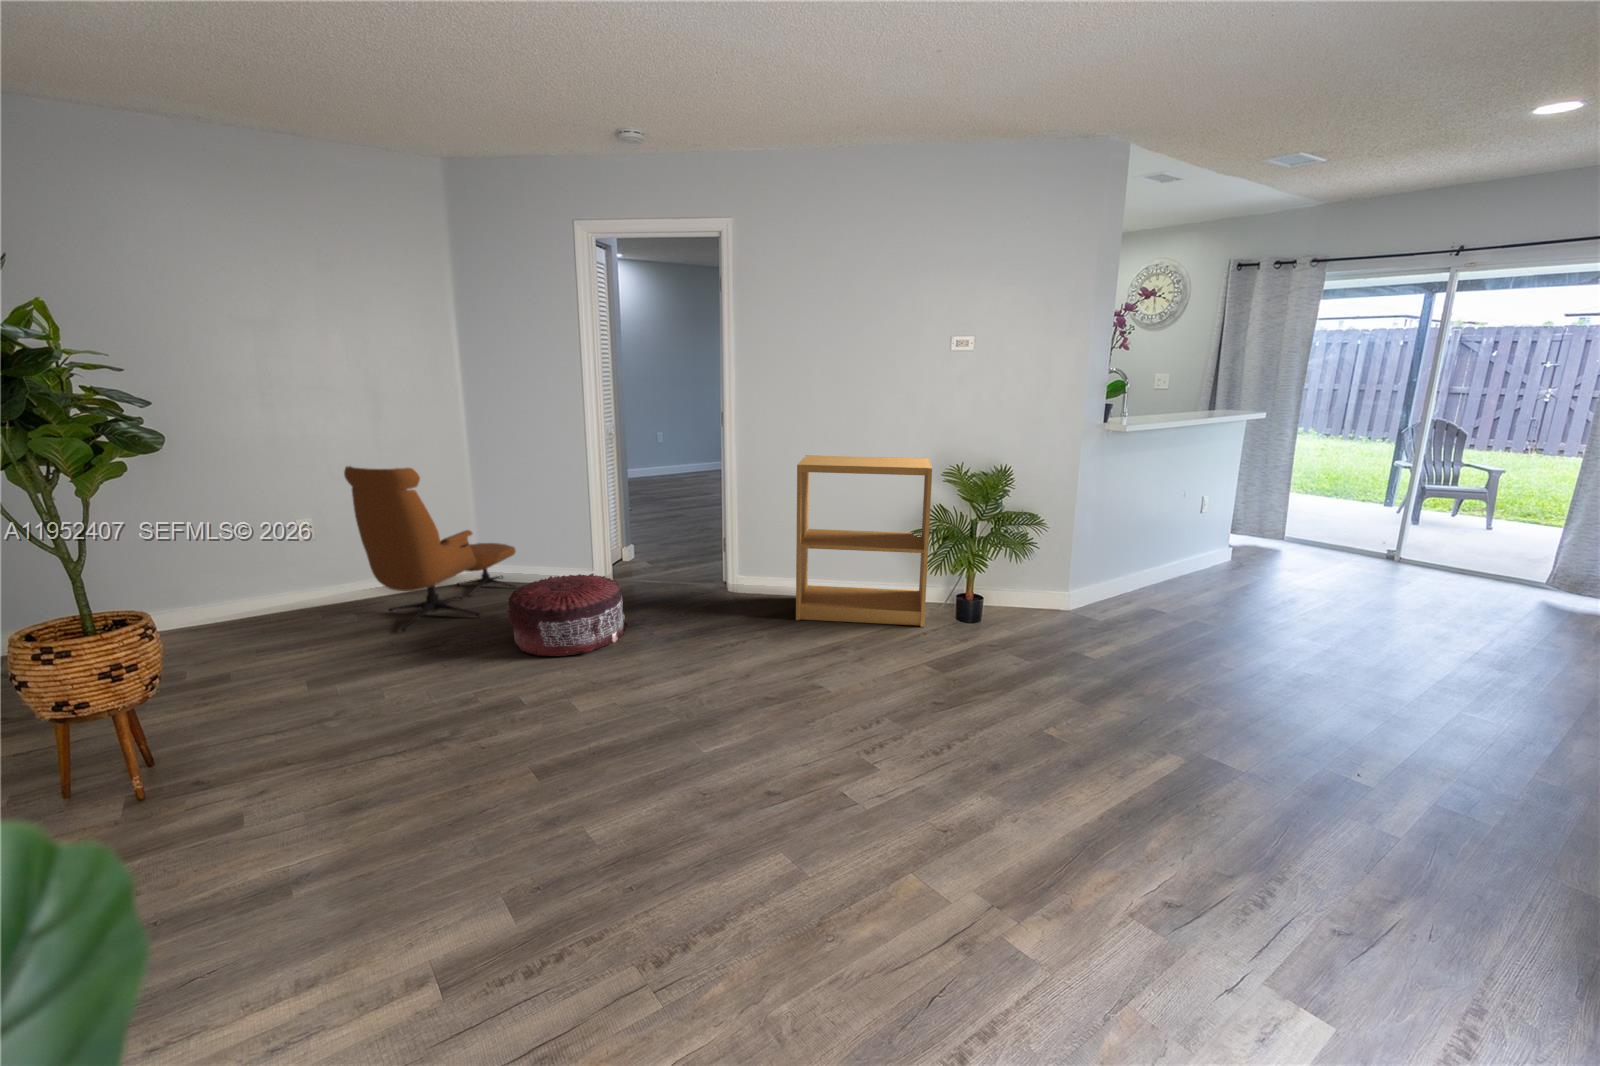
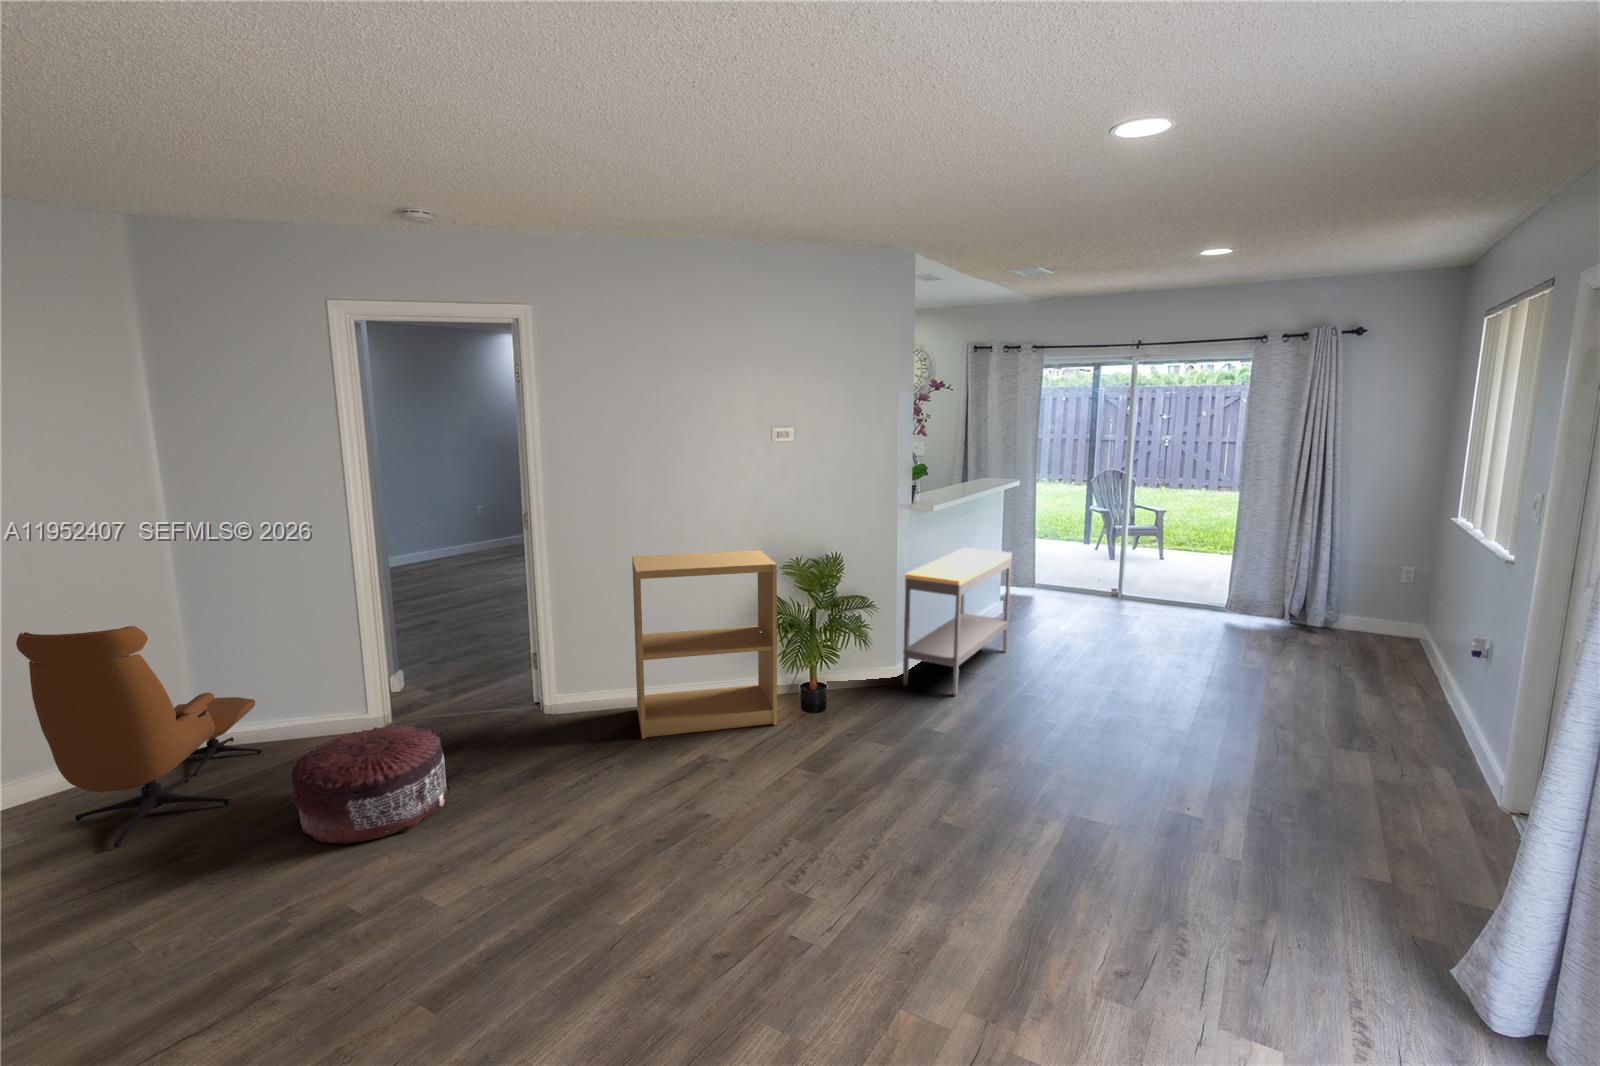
console table: none [1073,479,1230,628] -> present [903,548,1012,695]

